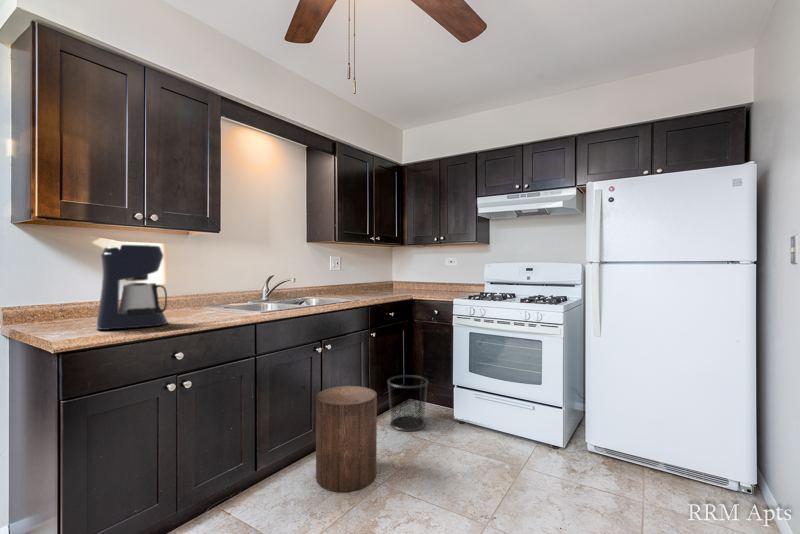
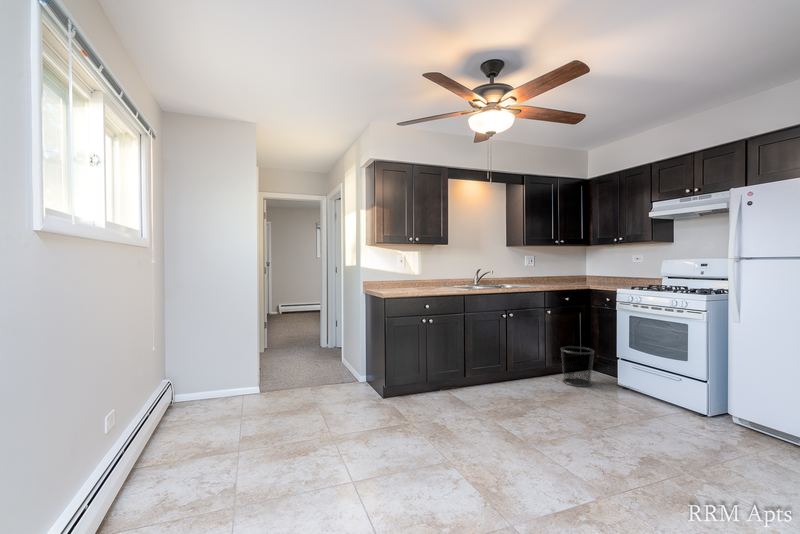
coffee maker: present [96,245,168,330] -> none [392,253,420,292]
stool: present [316,386,377,492] -> none [499,341,539,402]

